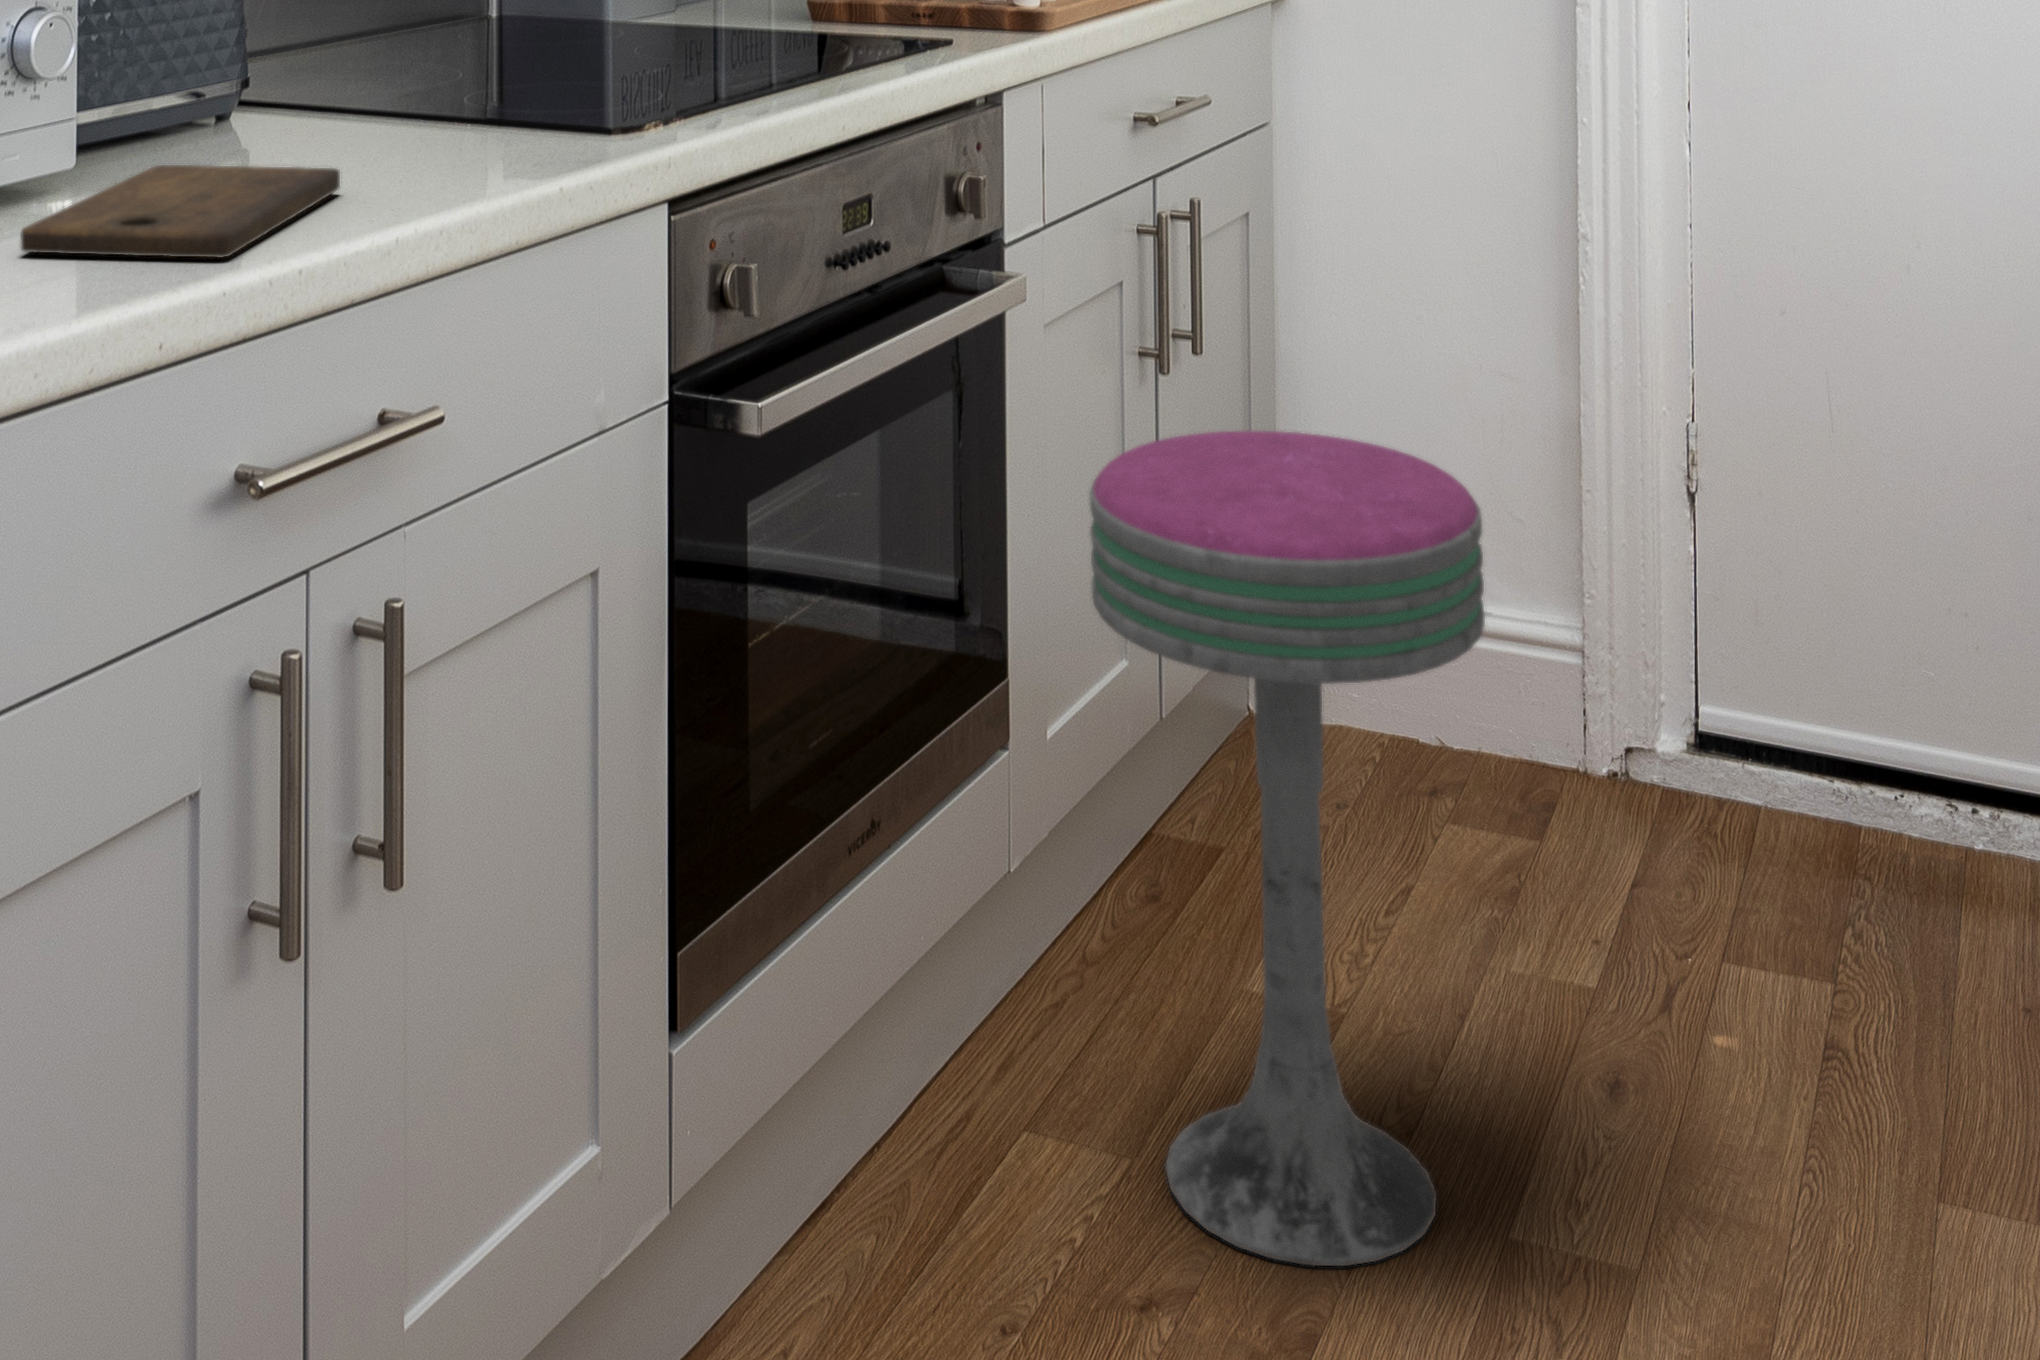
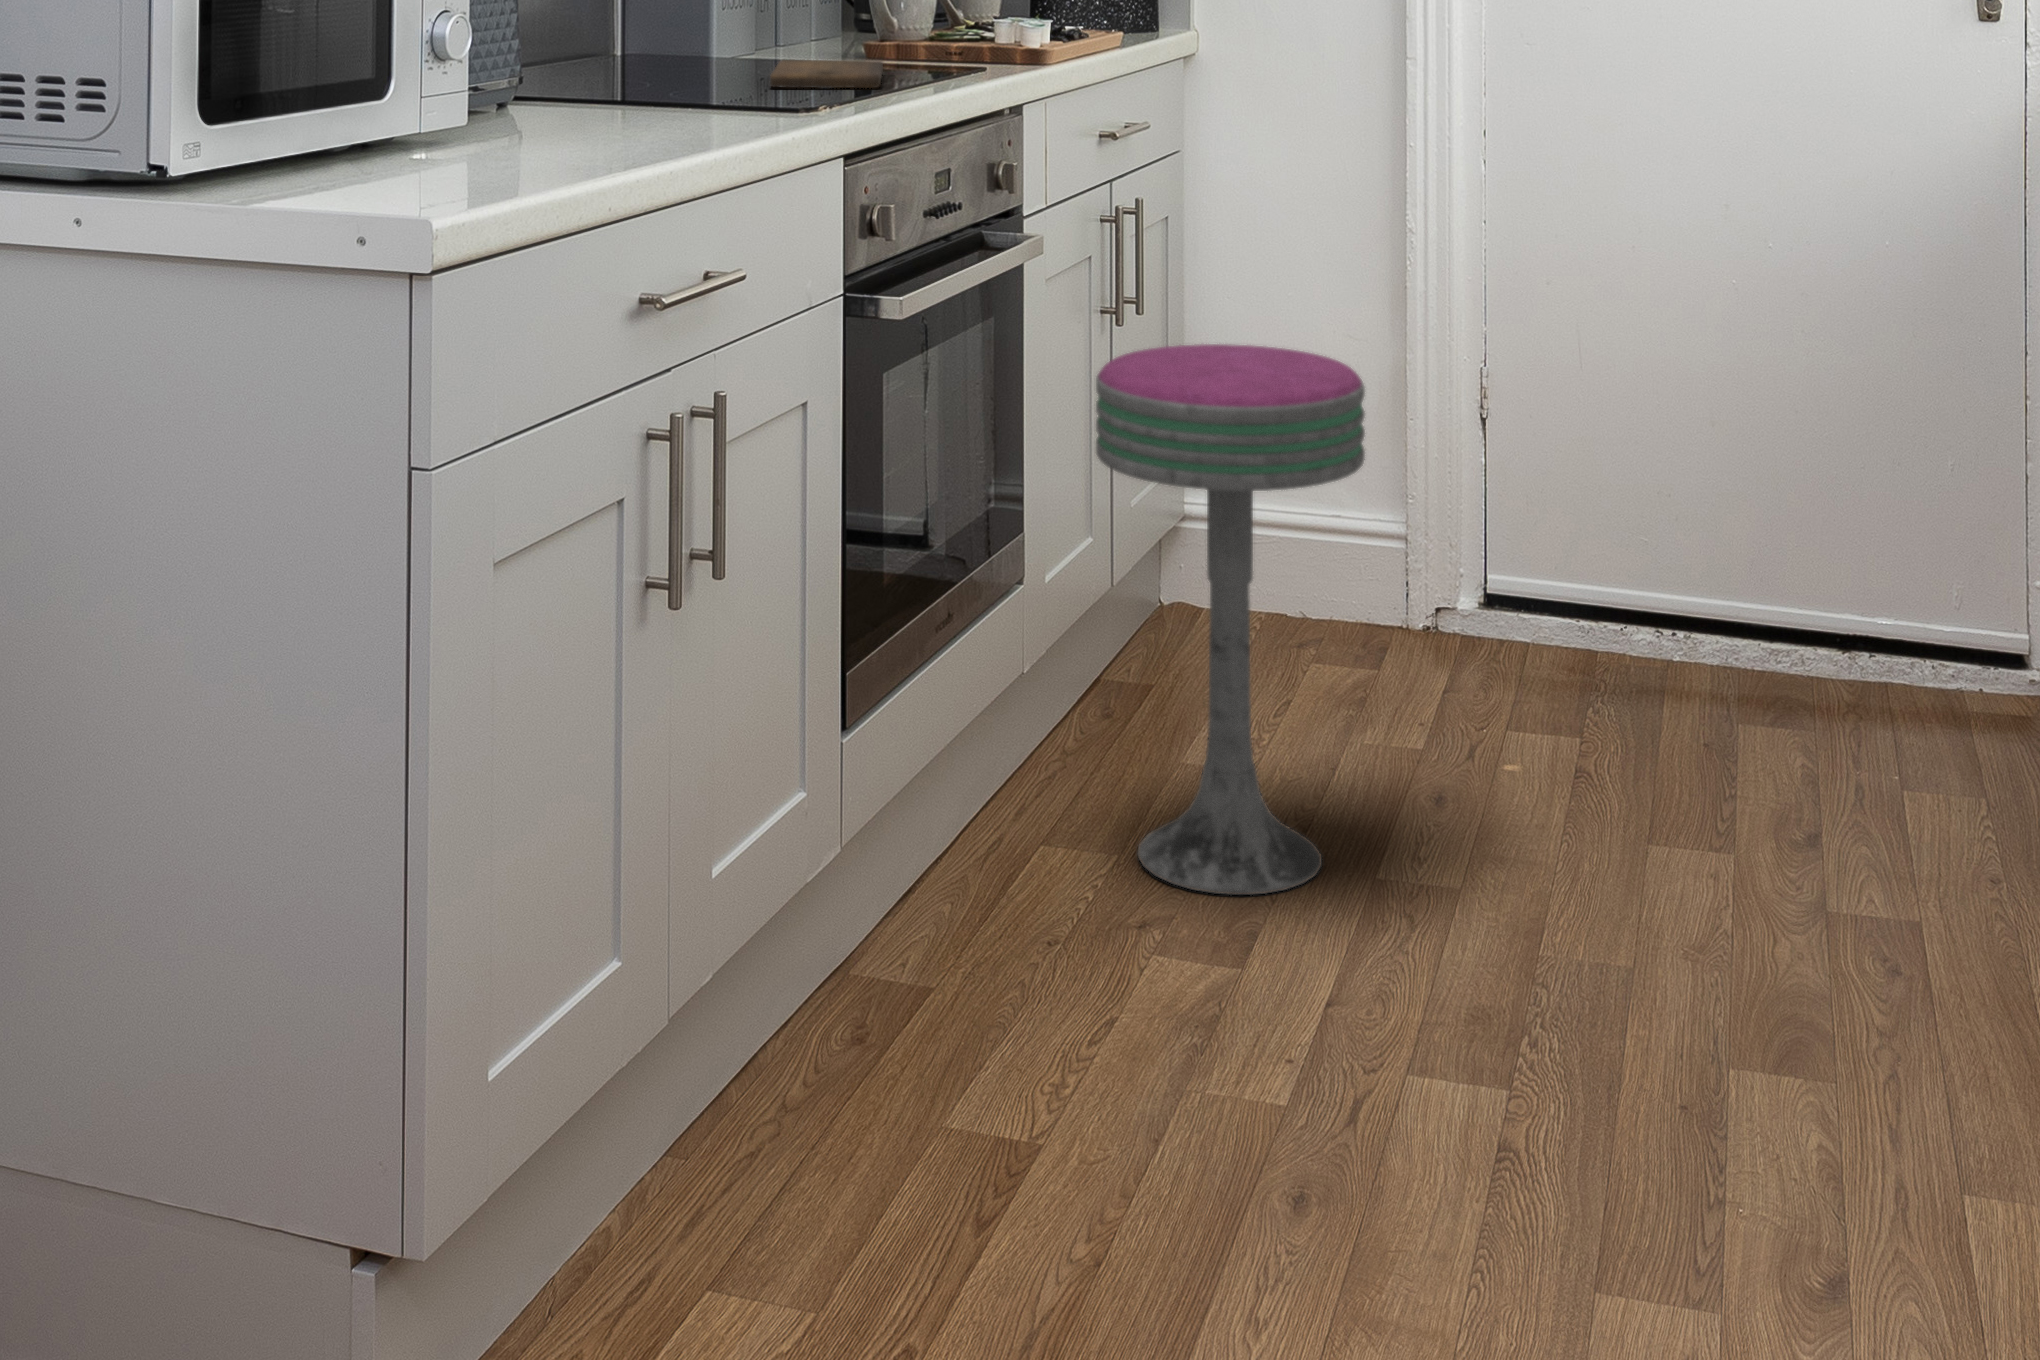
cutting board: present [21,165,340,258] -> present [770,60,883,88]

